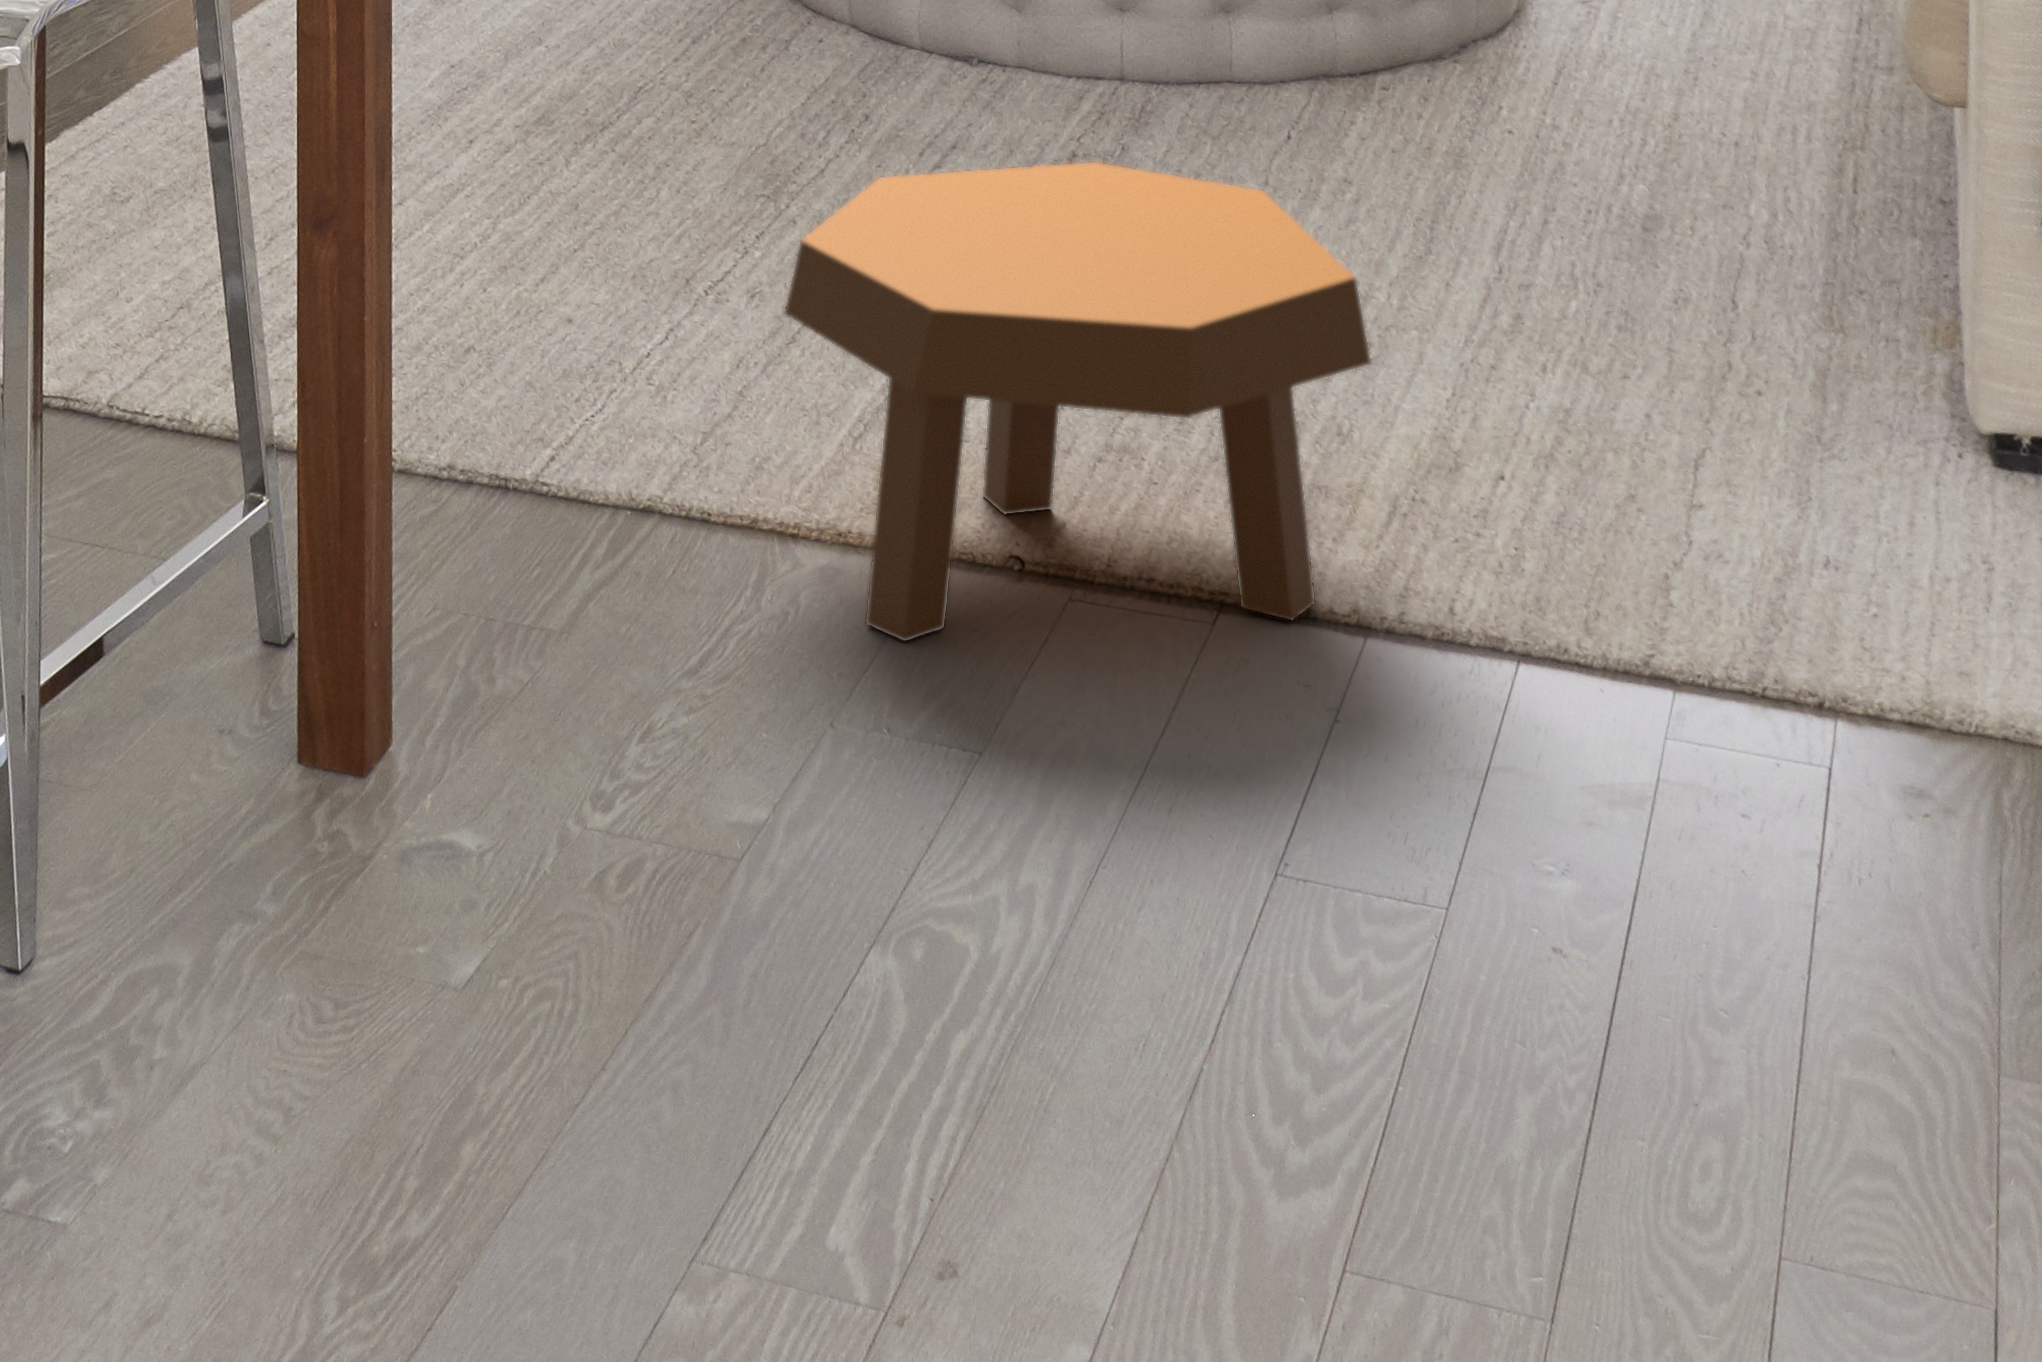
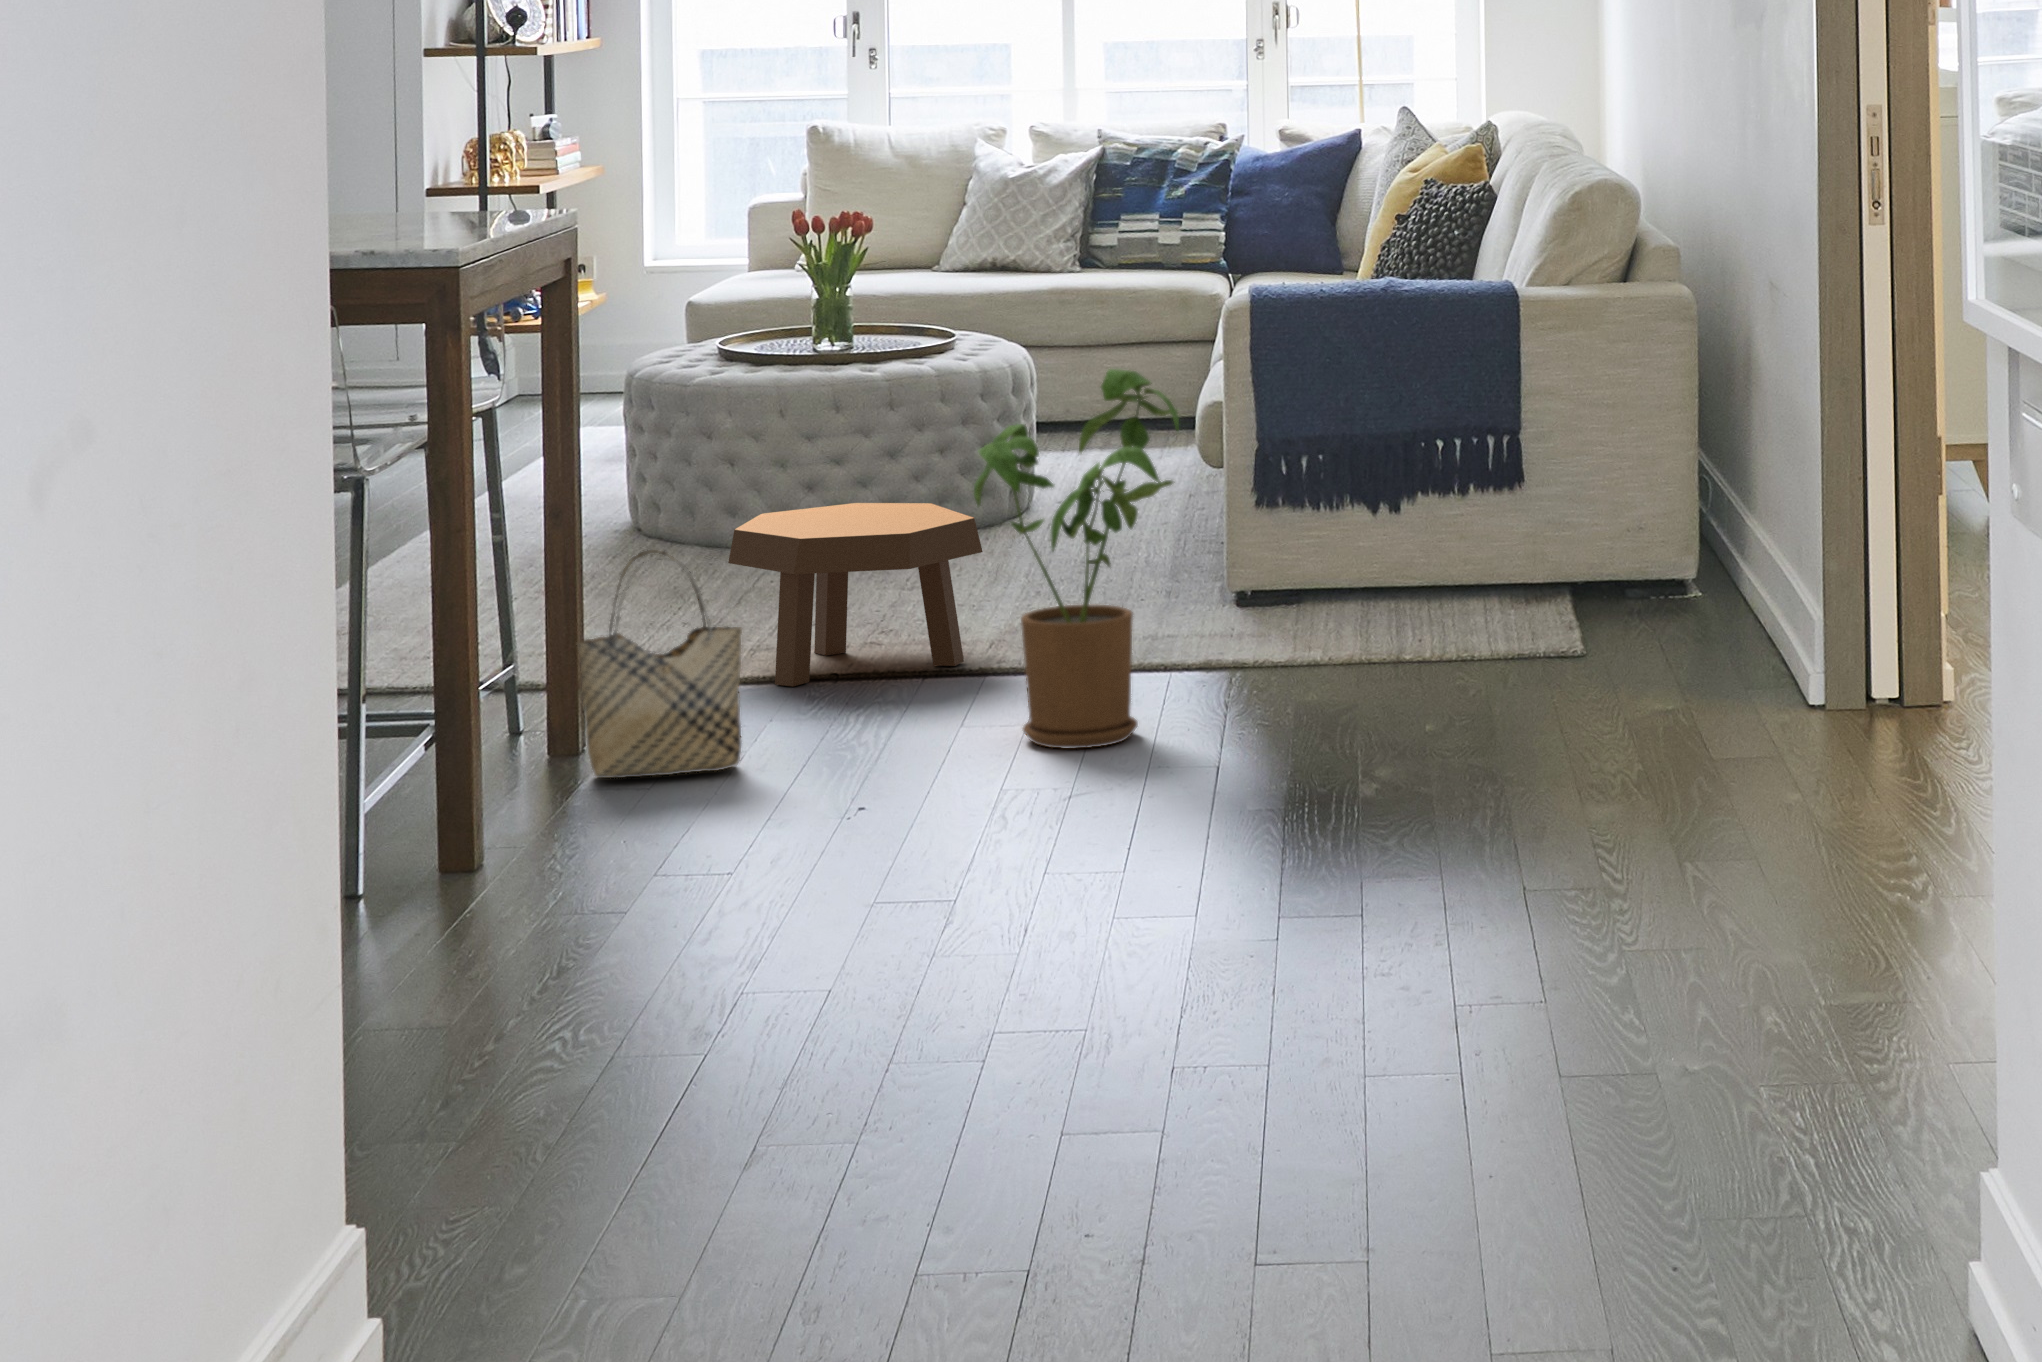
house plant: none [1333,97,1916,1133] -> present [974,369,1179,748]
woven basket: none [294,439,710,1045] -> present [577,550,742,778]

